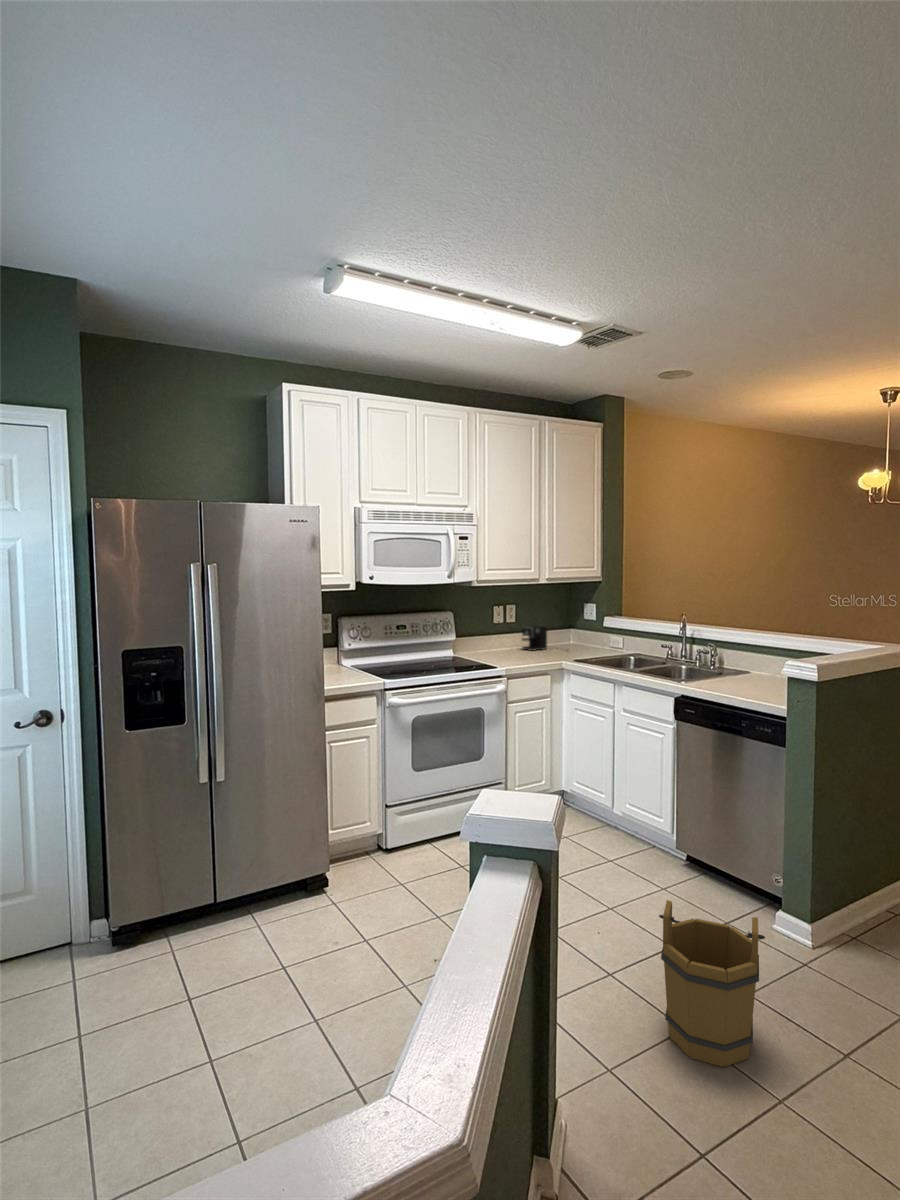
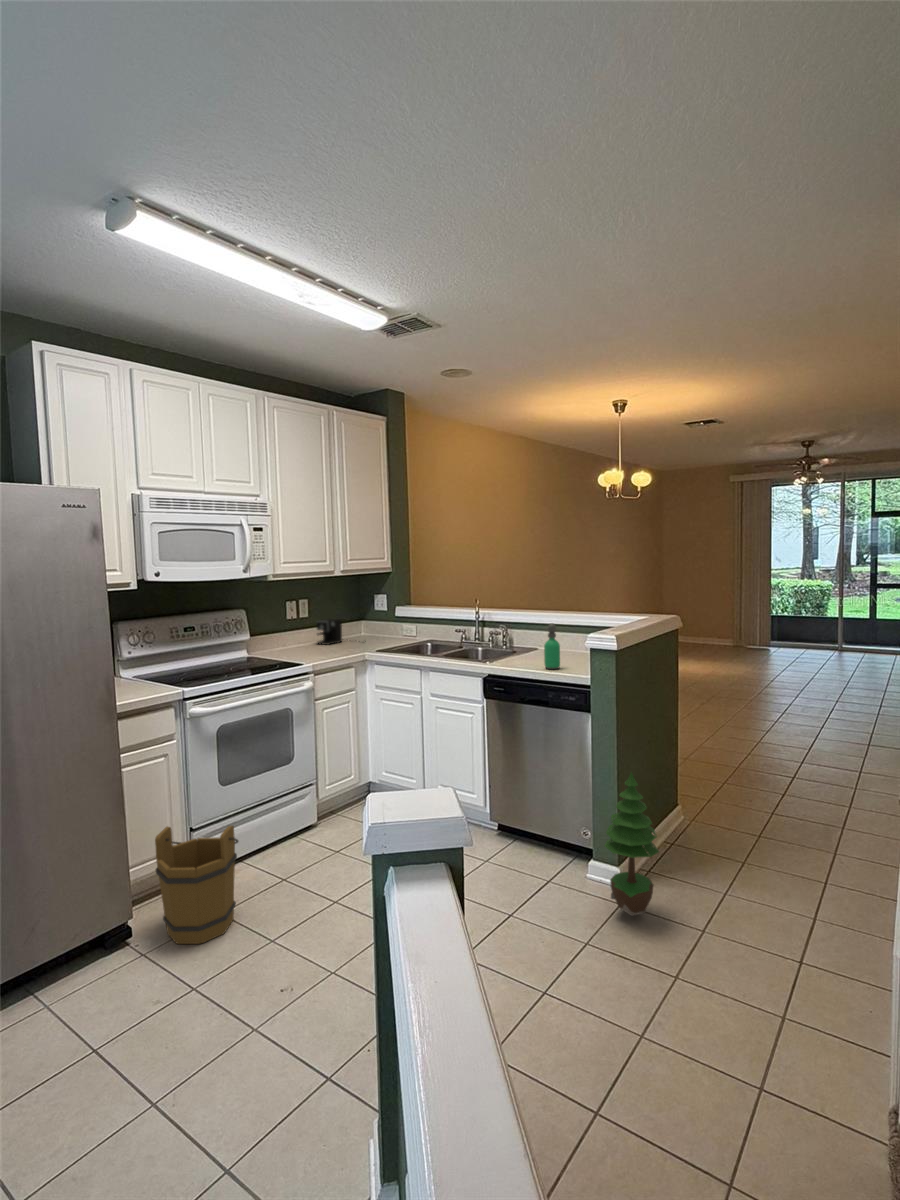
soap dispenser: none [741,645,760,695] -> present [544,624,560,669]
potted tree: none [783,817,851,982] -> present [604,772,659,916]
bucket: present [659,900,765,1067] -> present [155,826,238,944]

